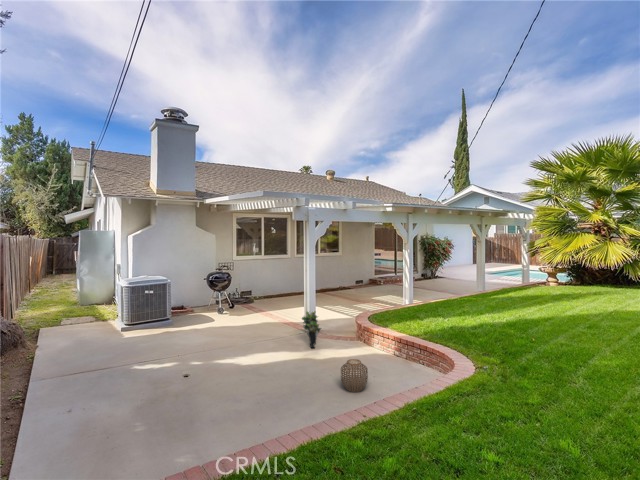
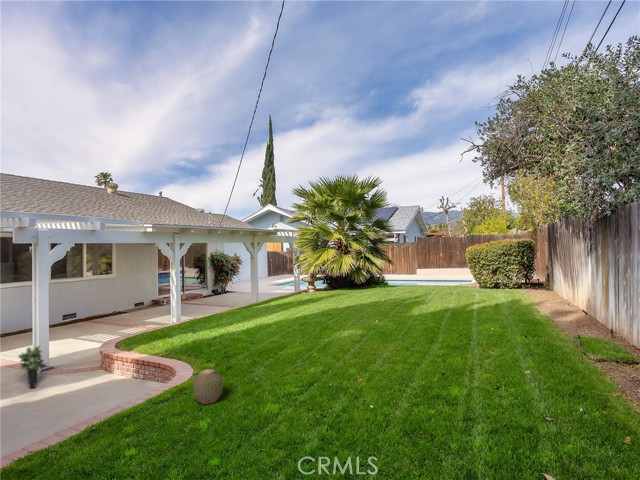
woven basket: present [341,359,368,392] -> present [193,369,223,404]

